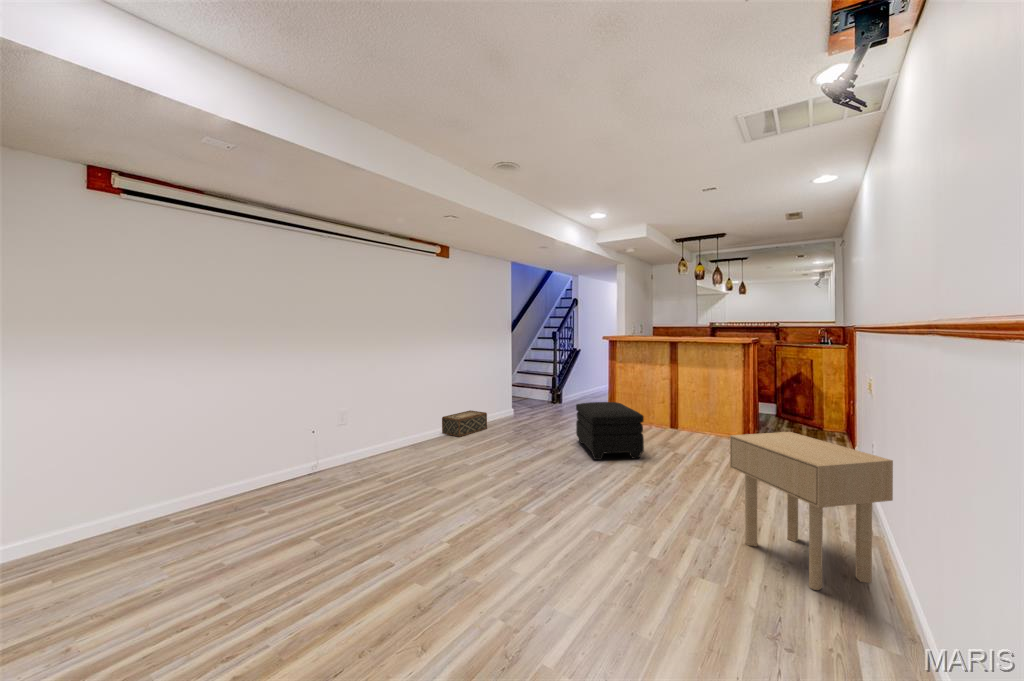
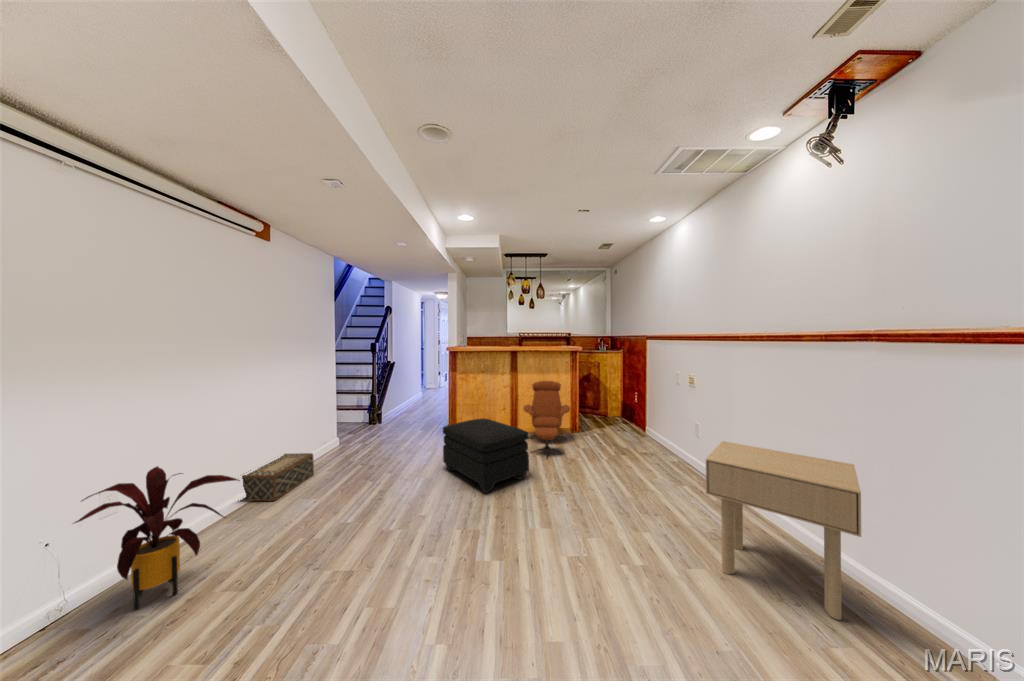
lounge chair: none [668,375,731,451] -> present [523,381,570,457]
house plant: none [371,395,432,462] -> present [73,466,237,610]

